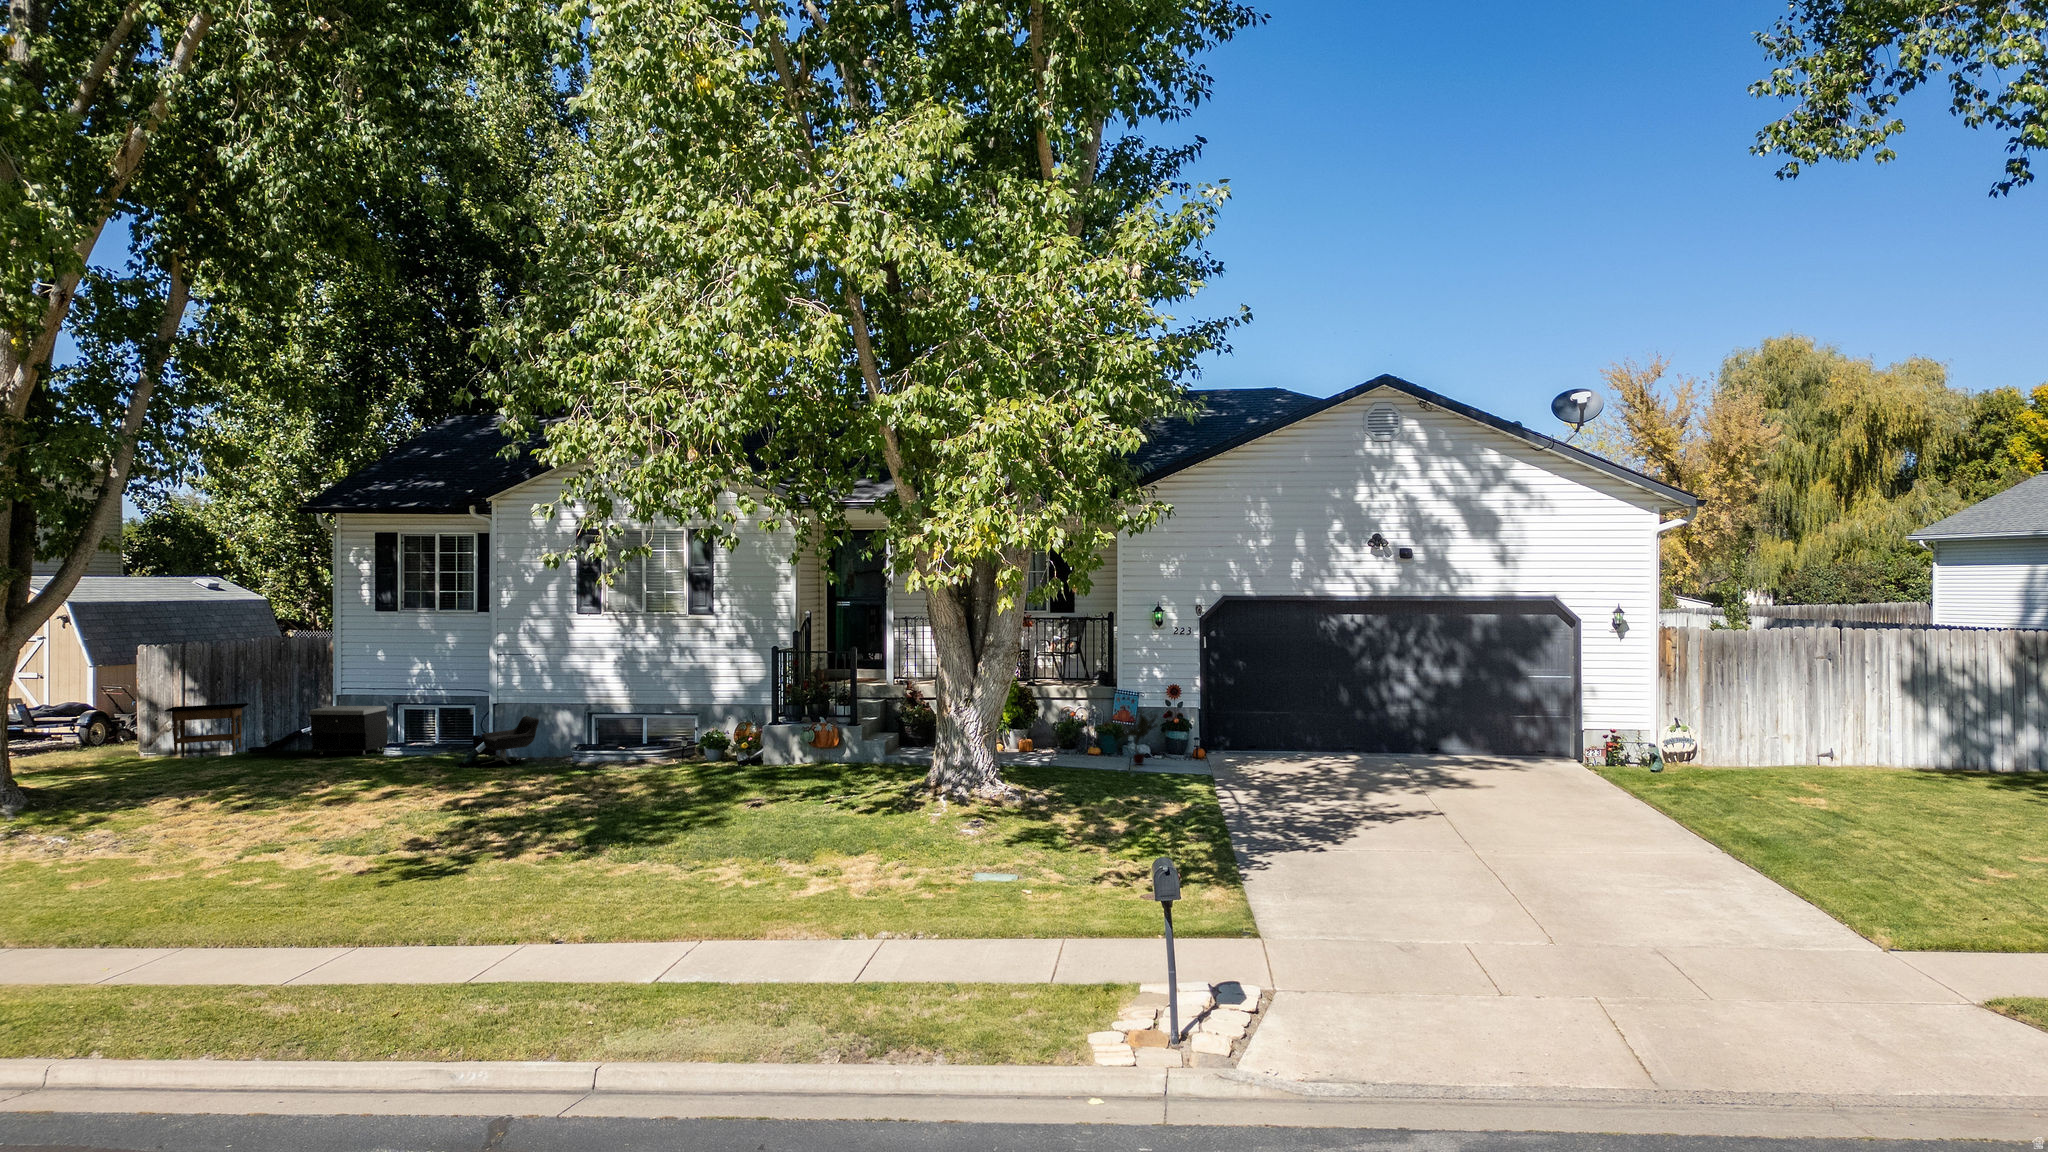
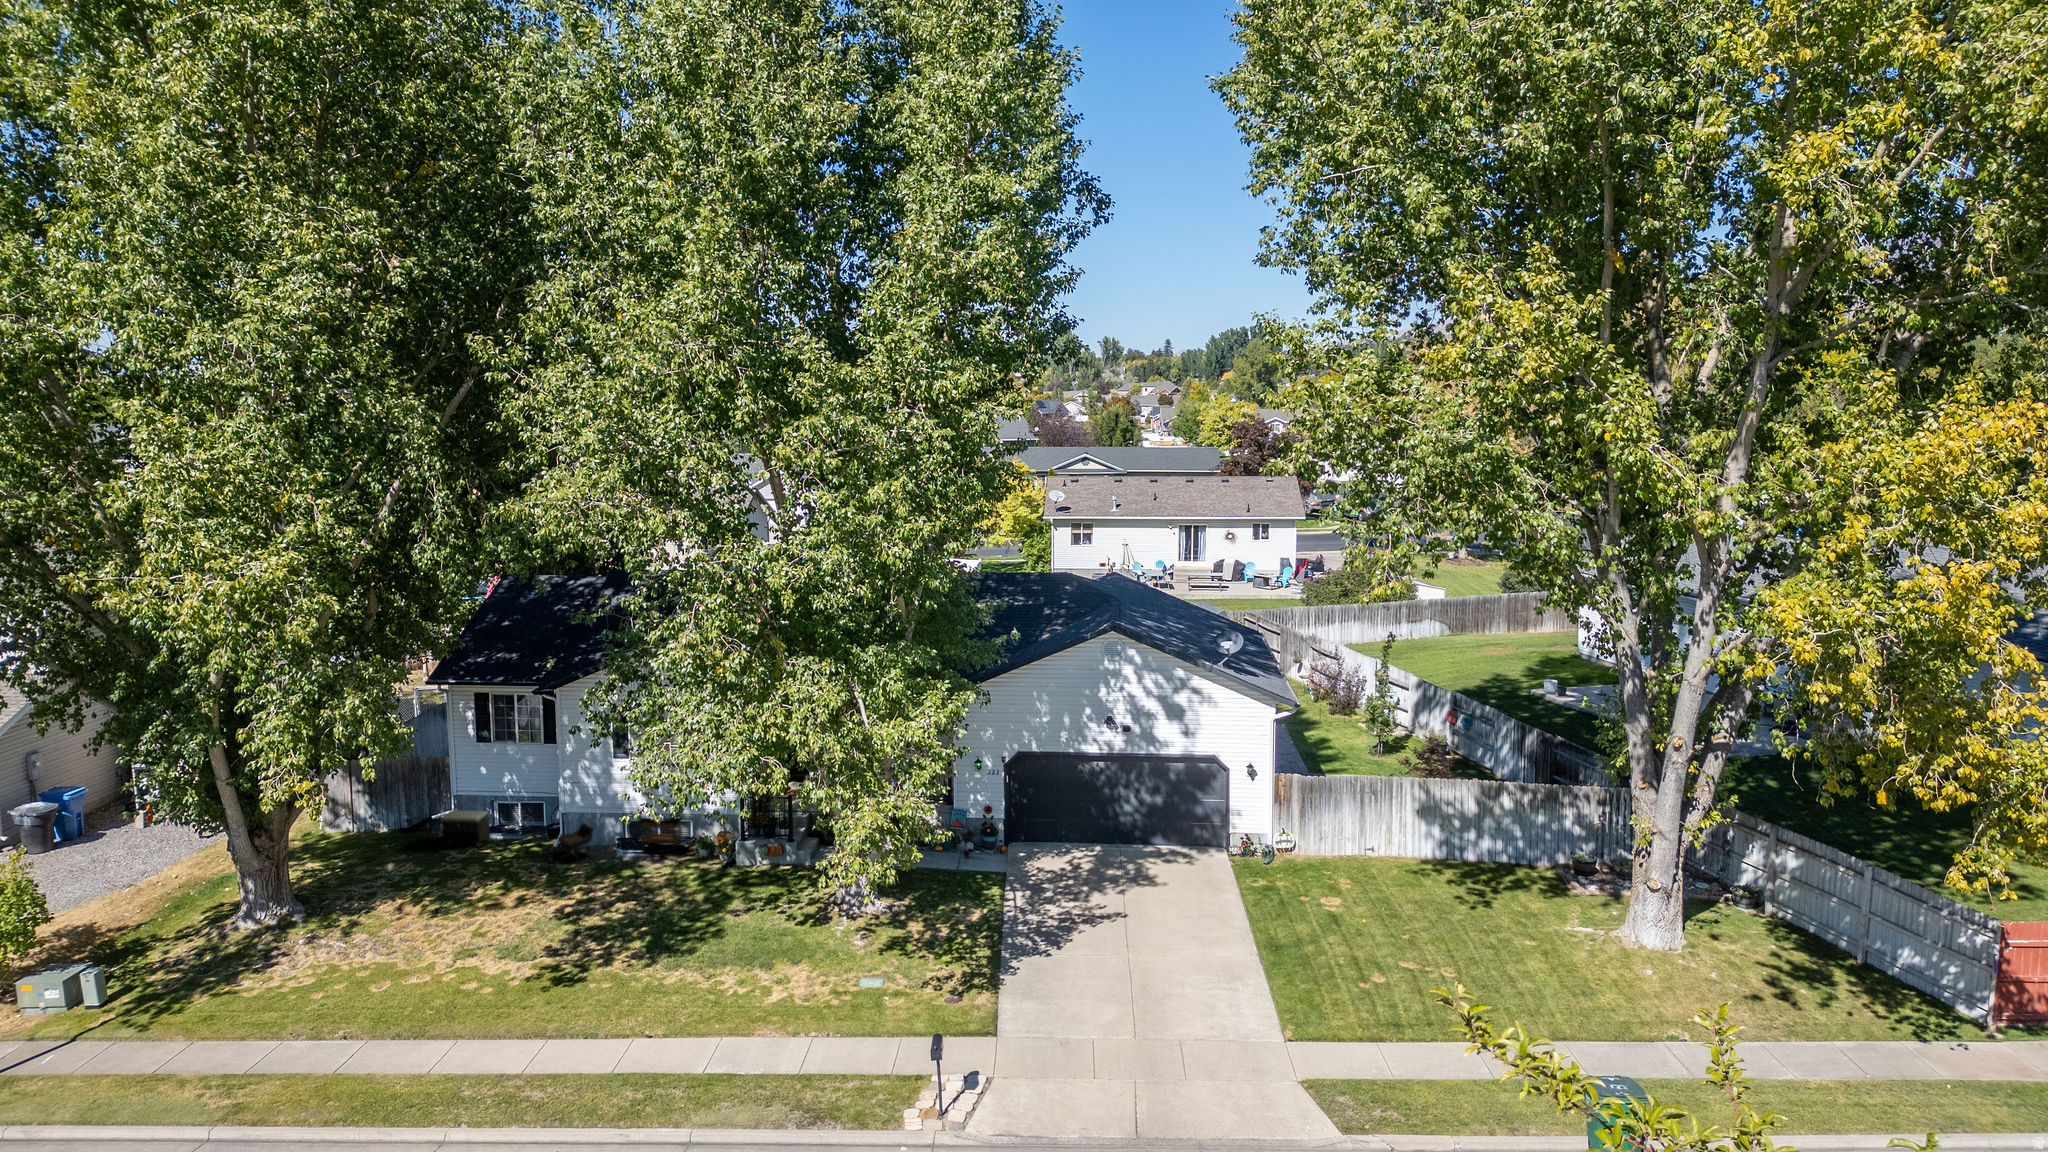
side table: present [165,703,248,755] -> present [638,817,683,848]

